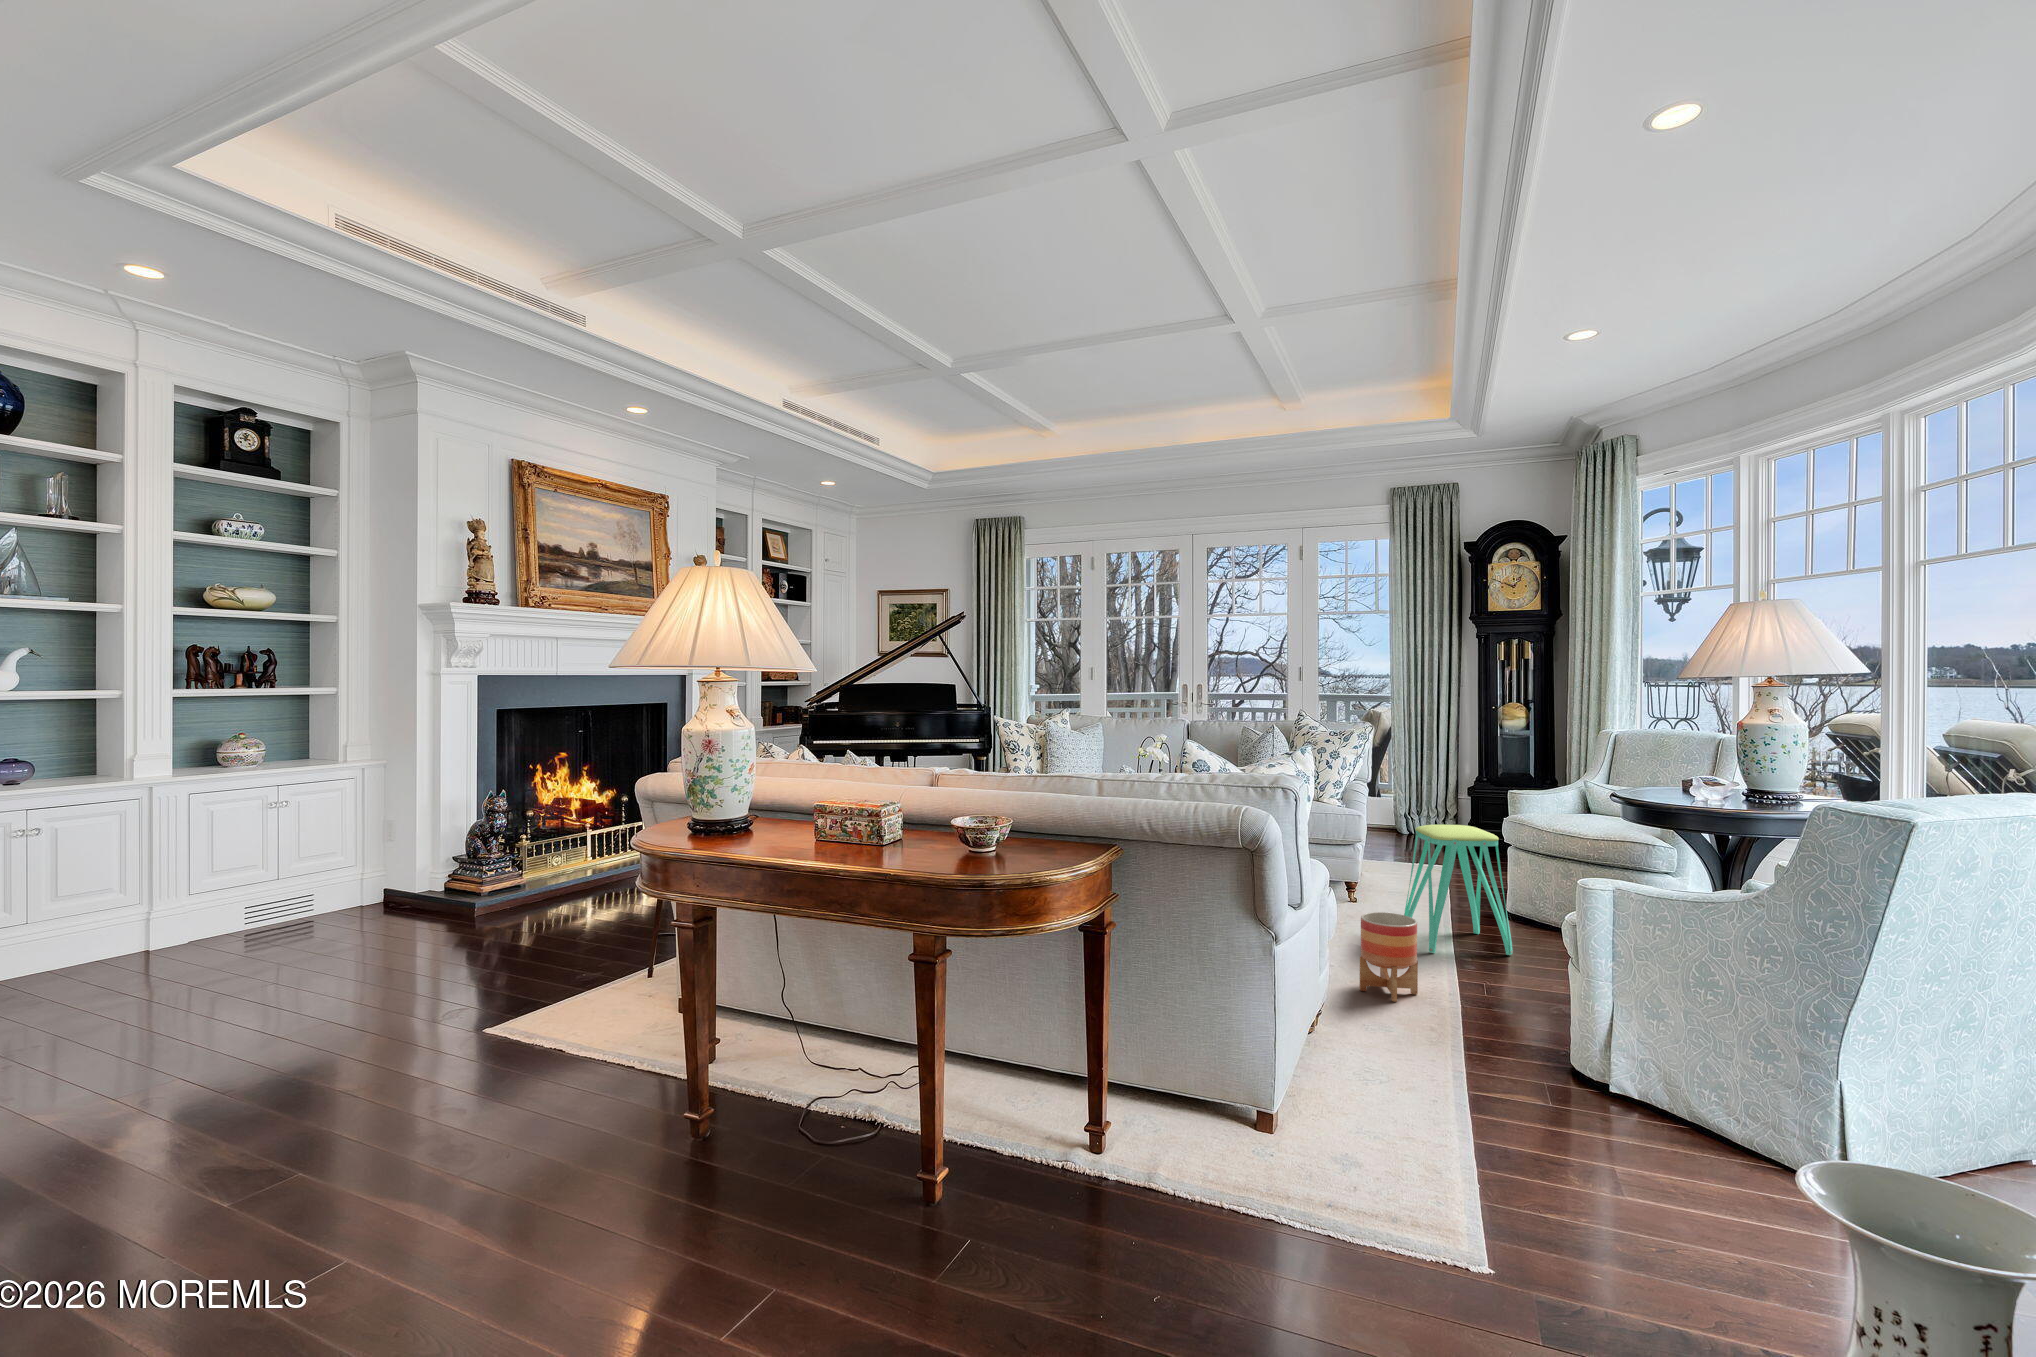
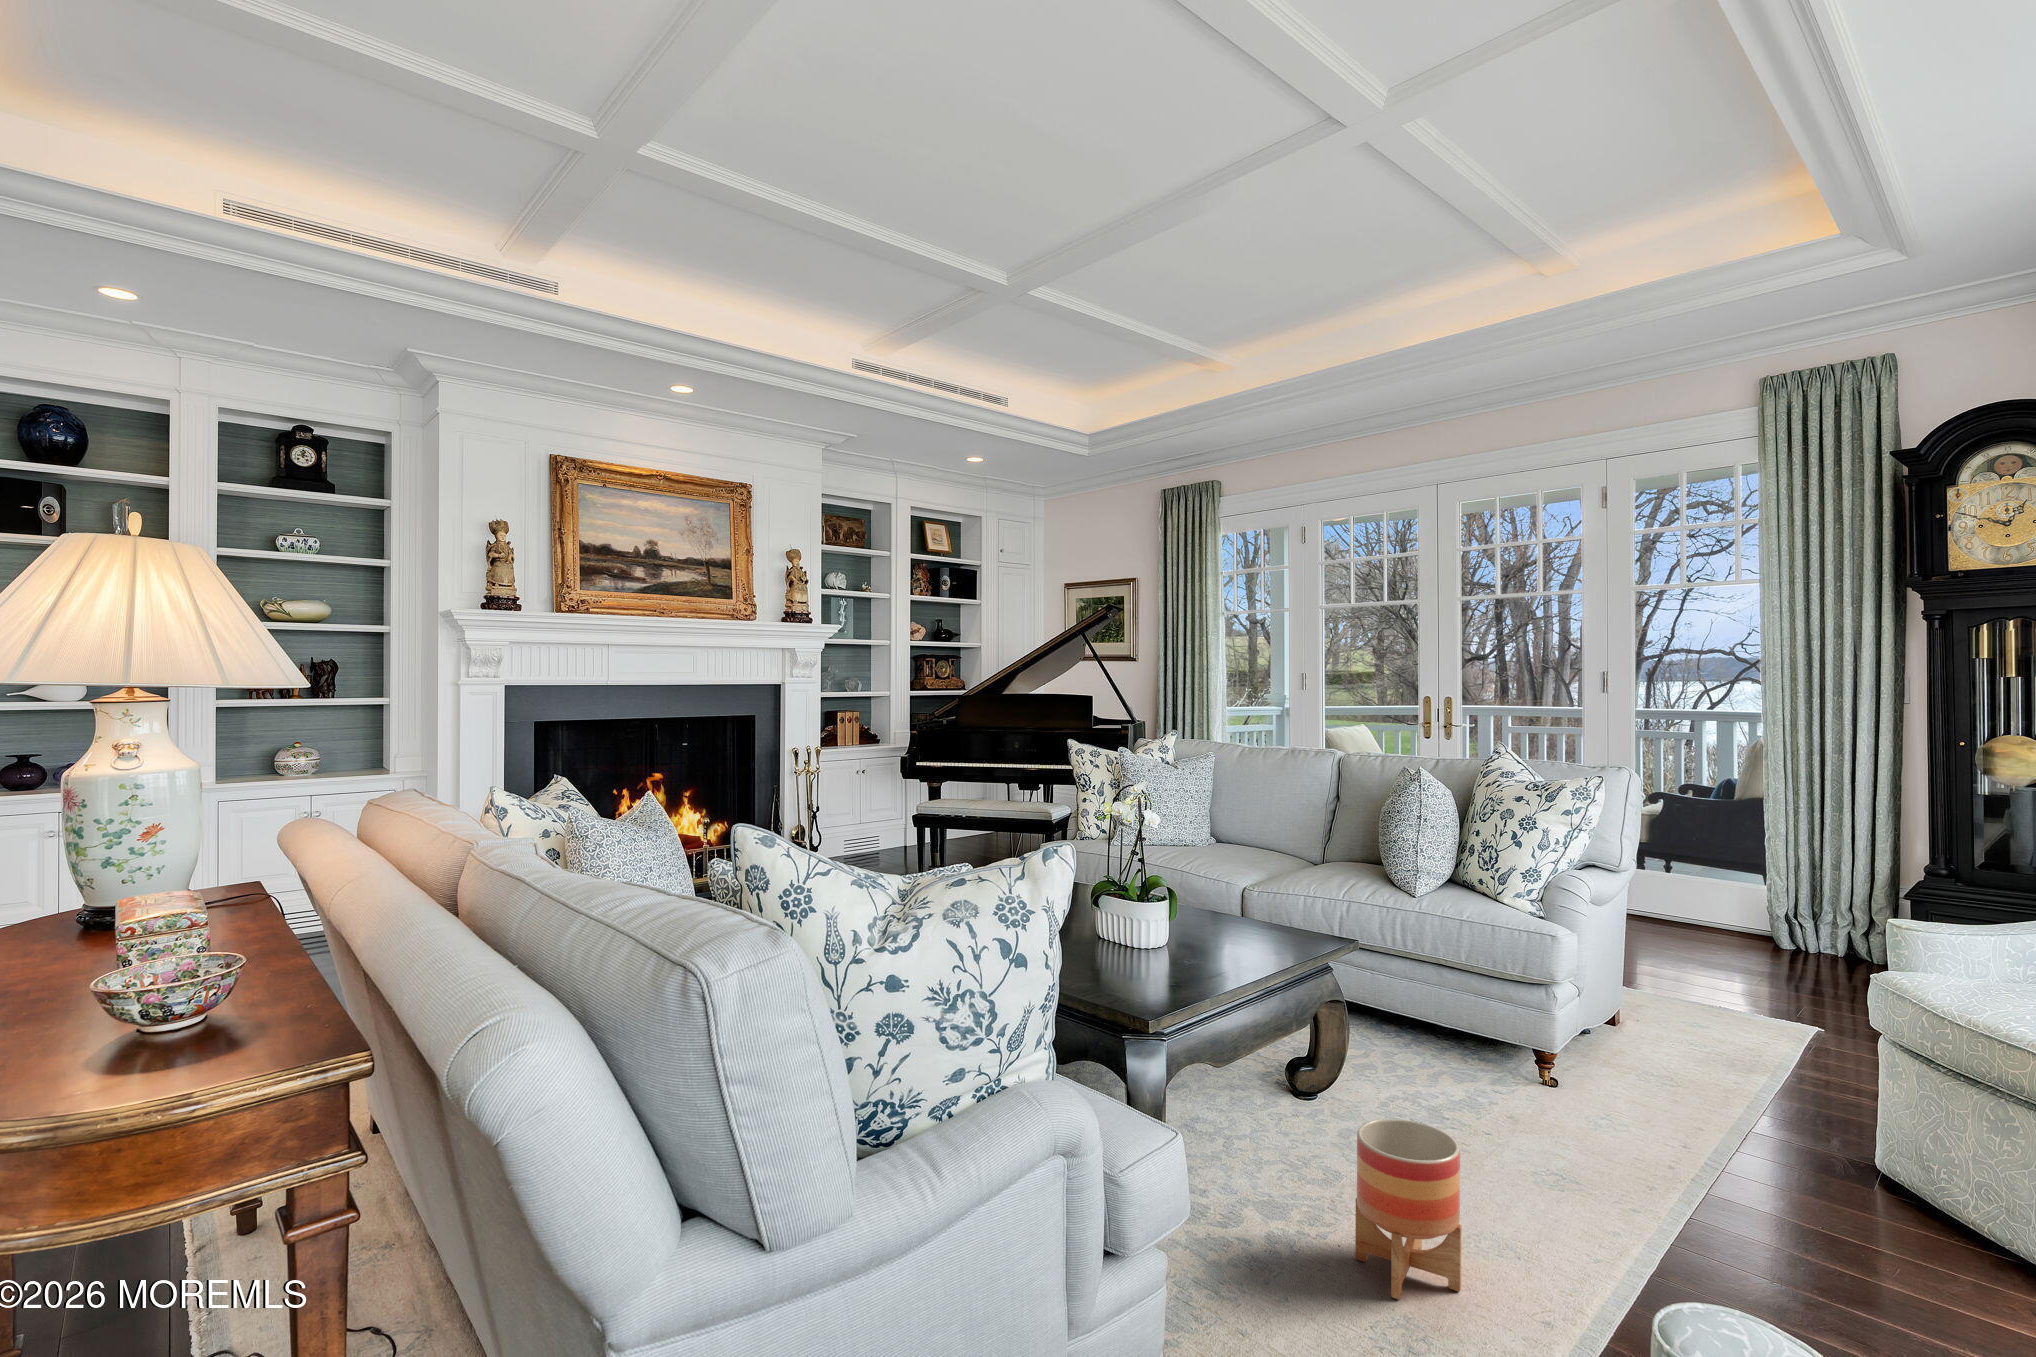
stool: present [1404,825,1513,955] -> none [1580,962,1767,1238]

